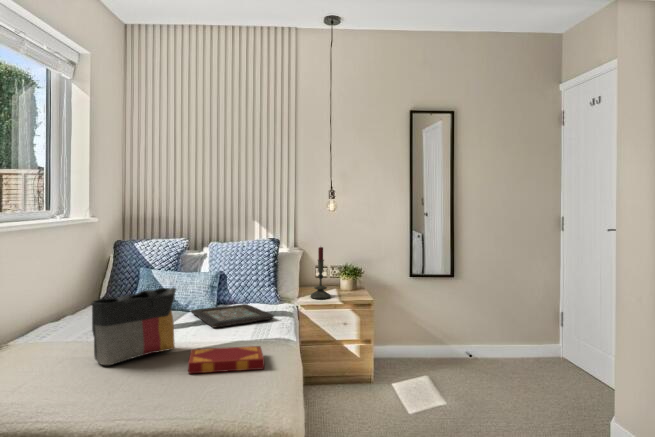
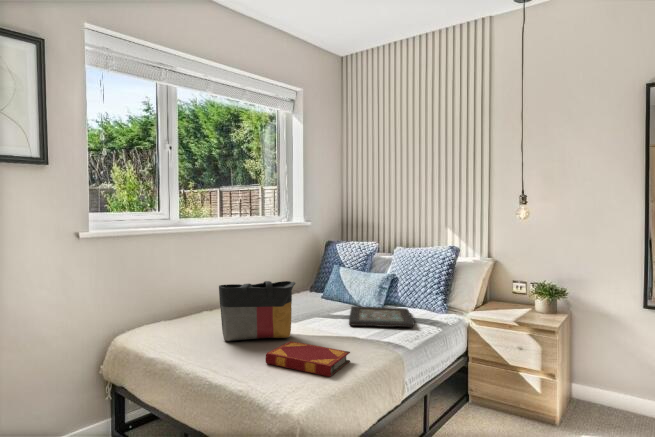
candle: present [310,247,331,299] -> none [488,257,512,316]

